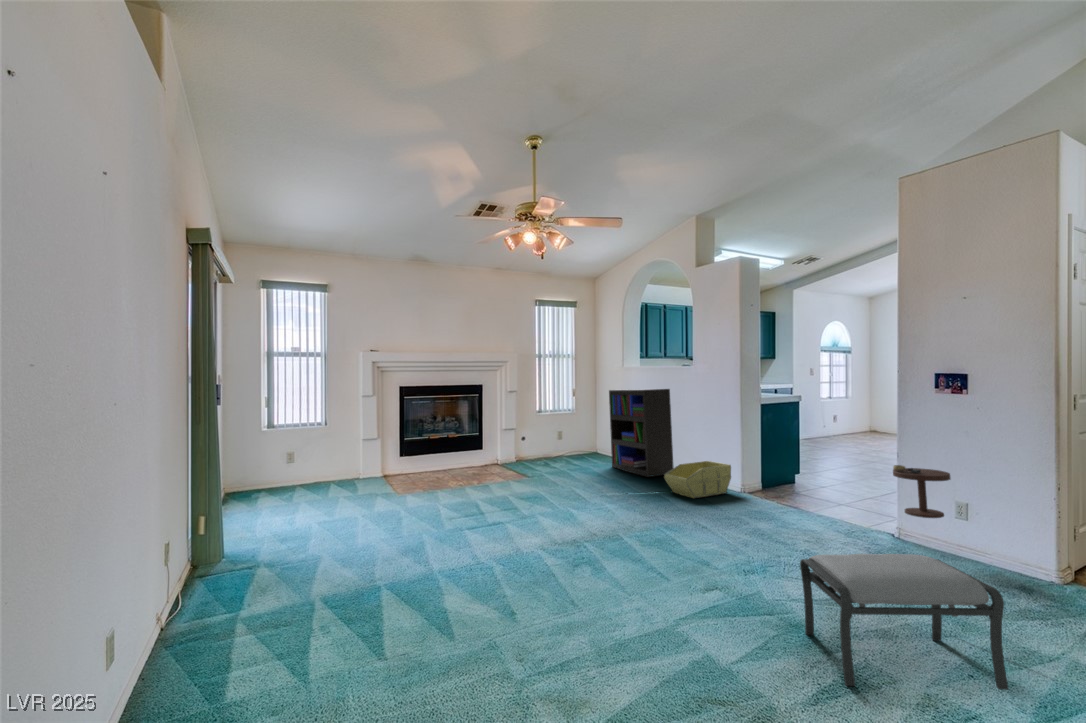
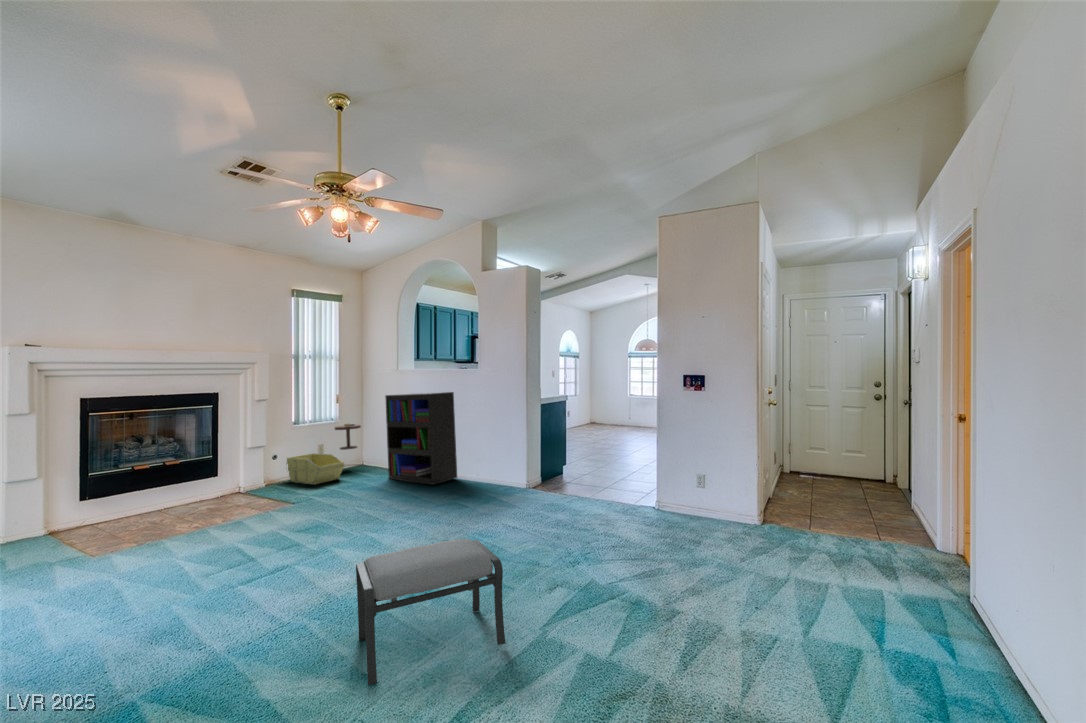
storage bin: present [664,461,731,498] -> present [287,453,344,485]
side table: present [893,465,950,518] -> present [335,423,361,450]
ottoman: present [800,554,1009,690] -> present [356,539,505,685]

